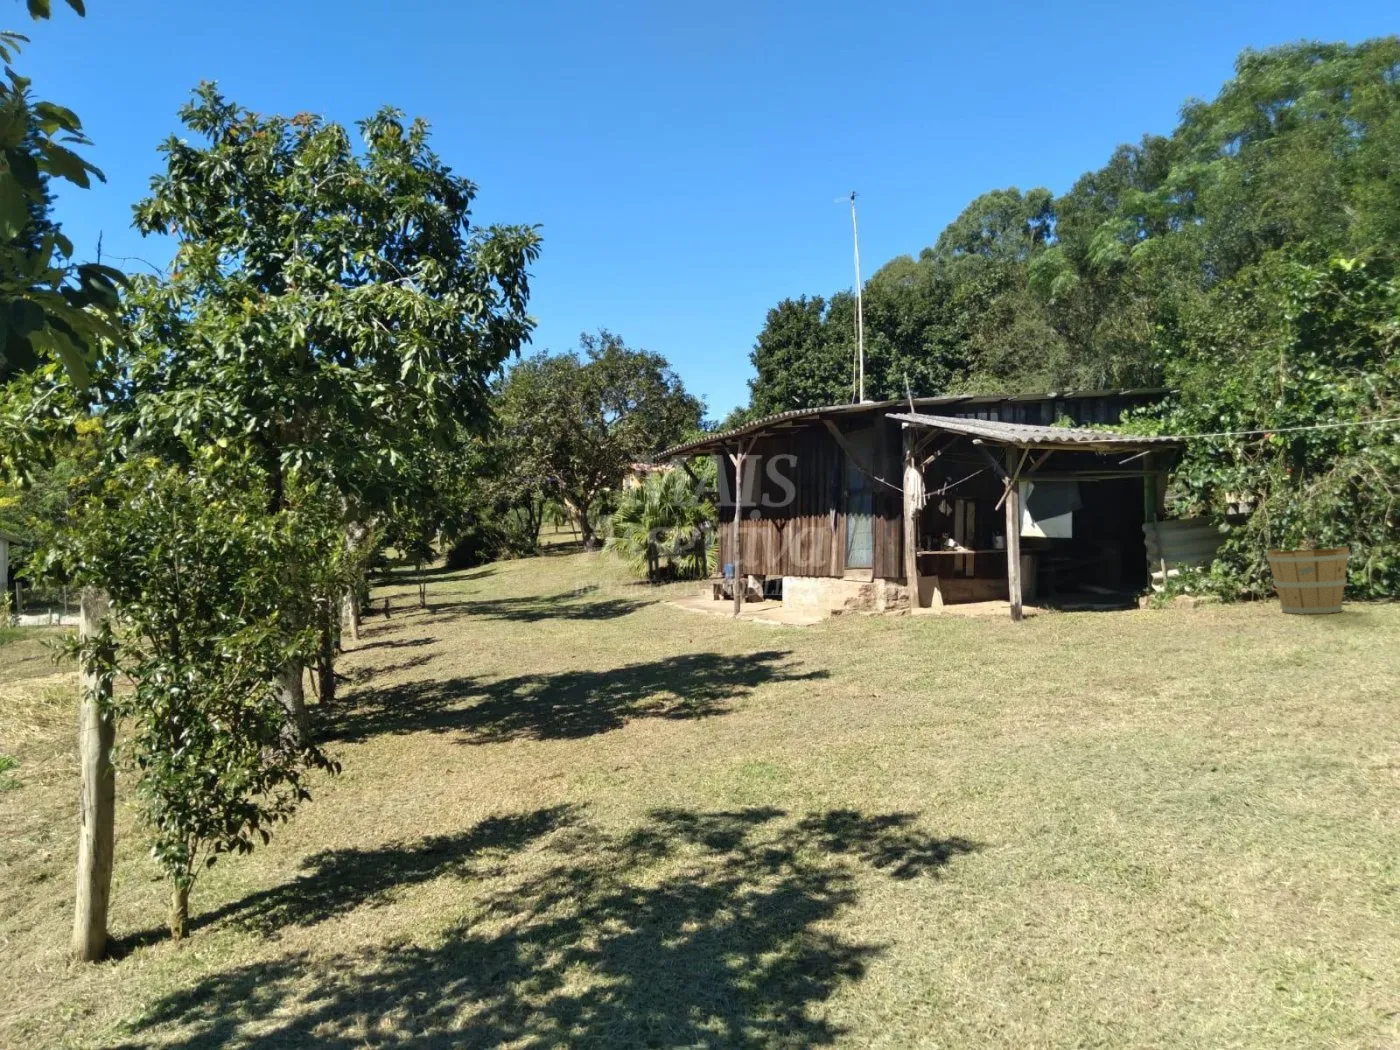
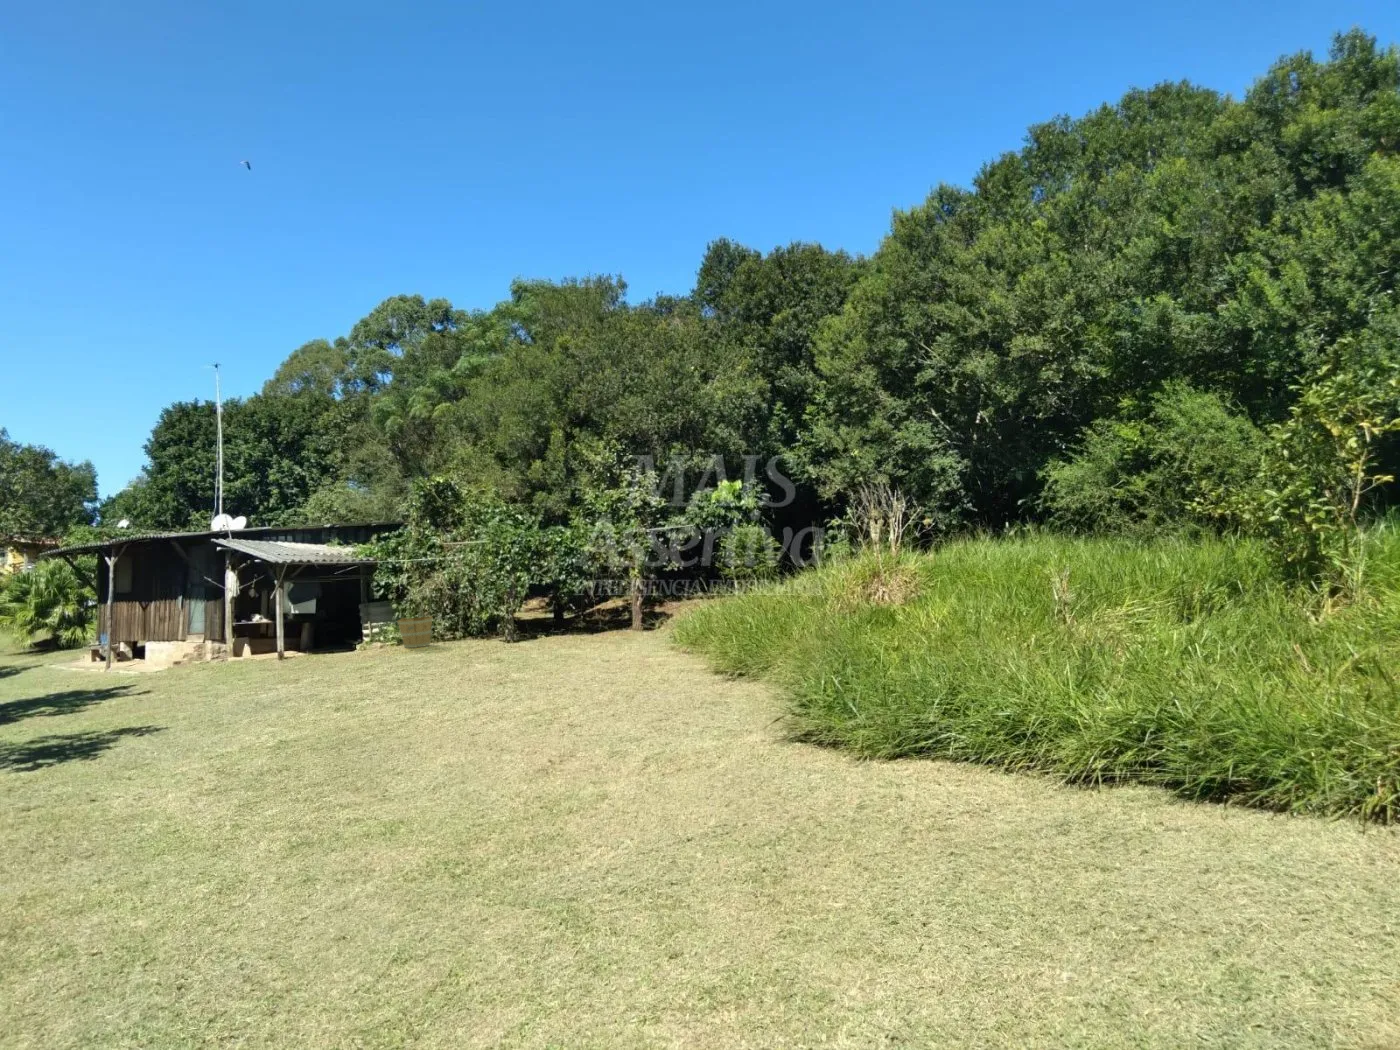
bench: present [648,539,708,582] -> none [30,615,87,650]

